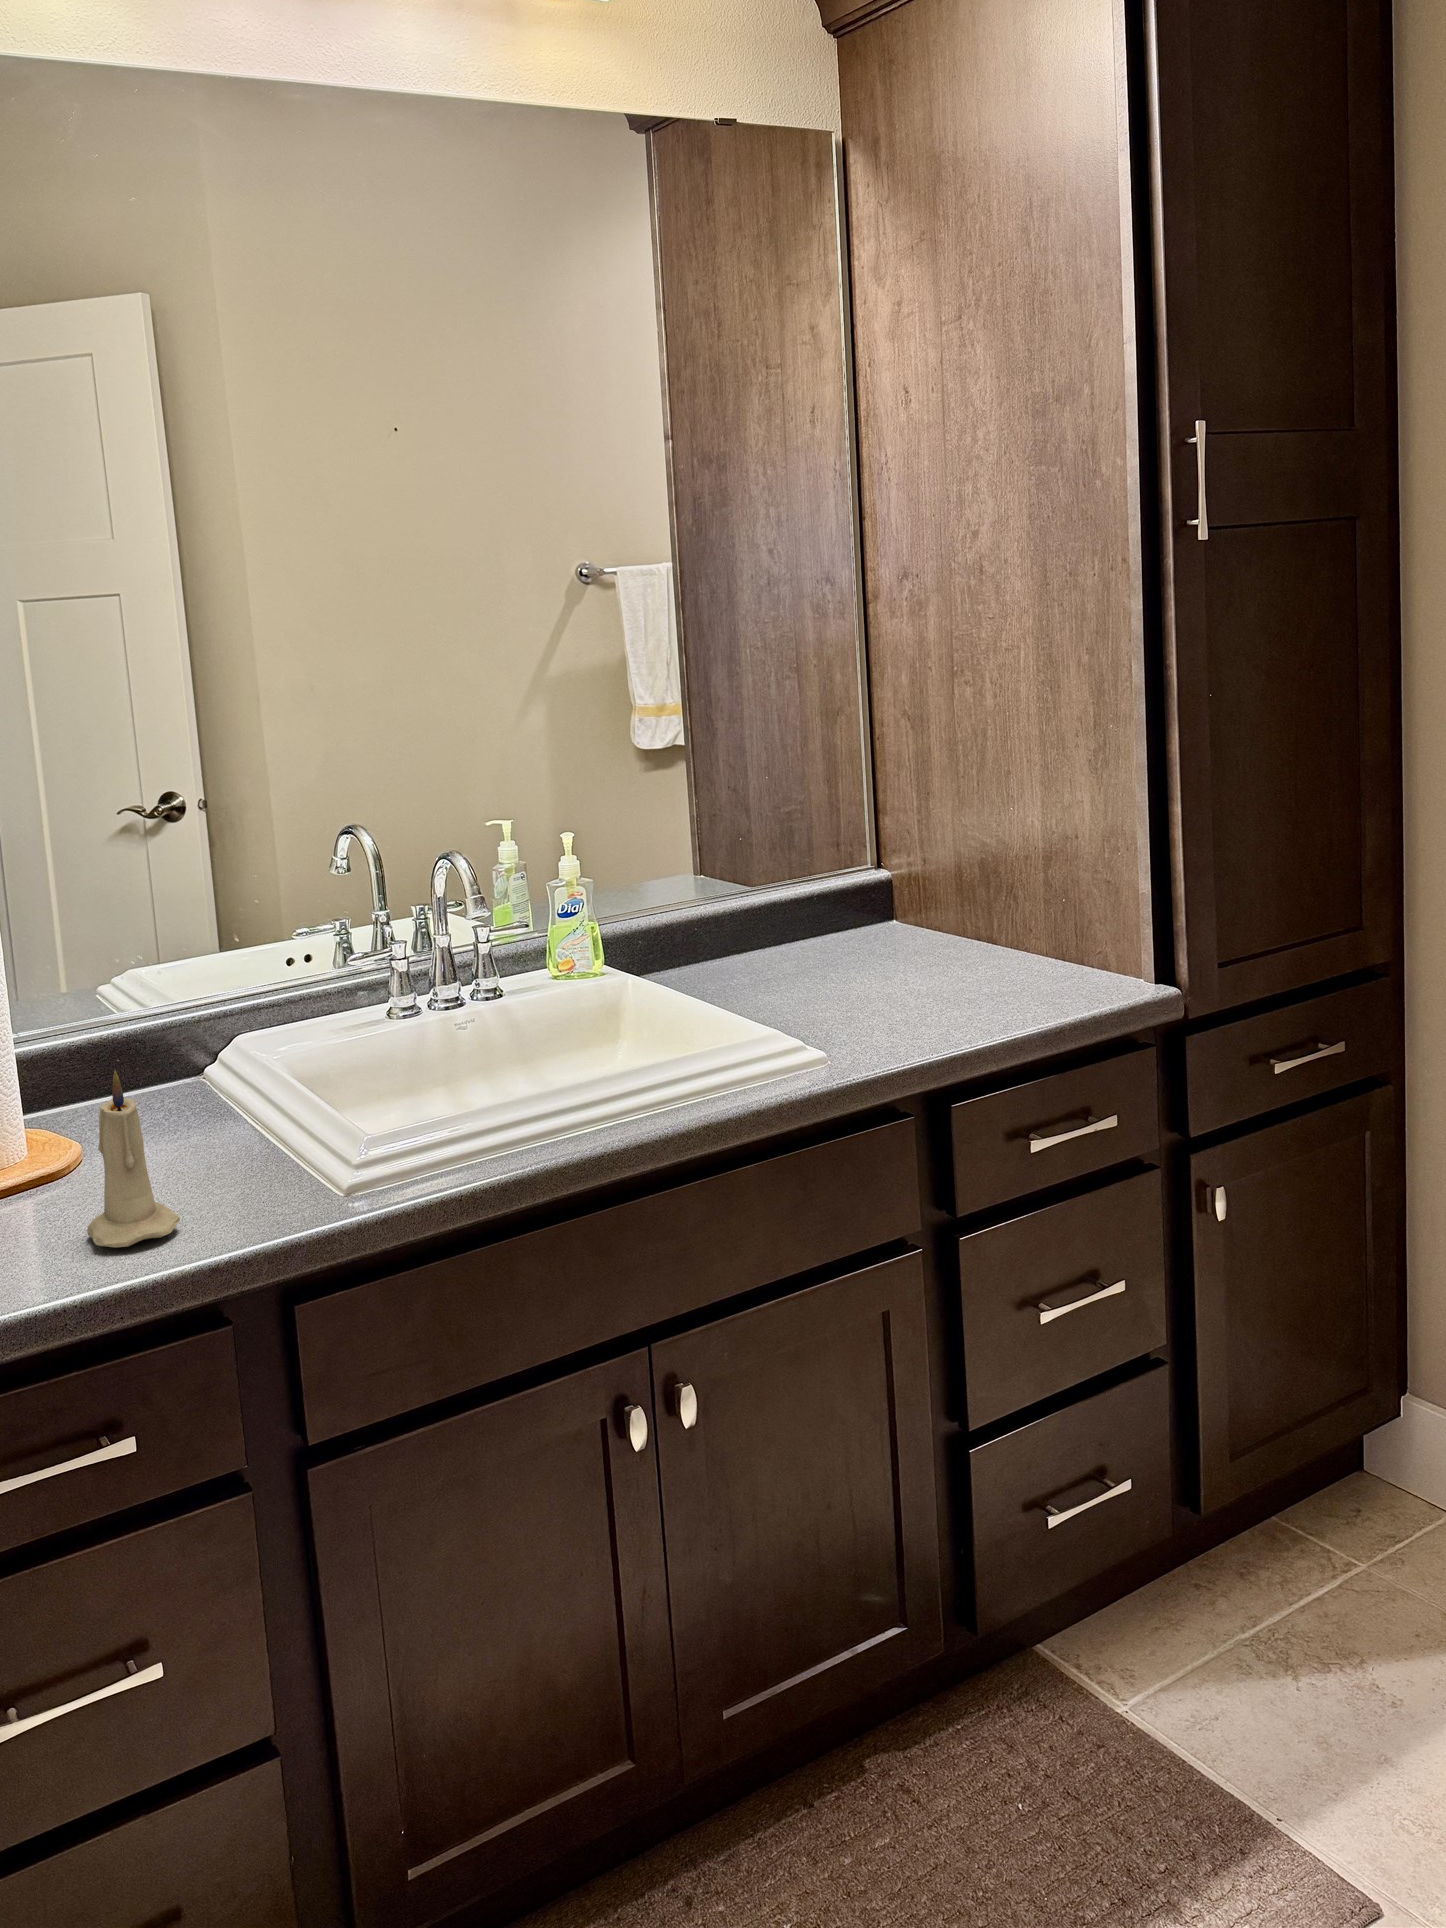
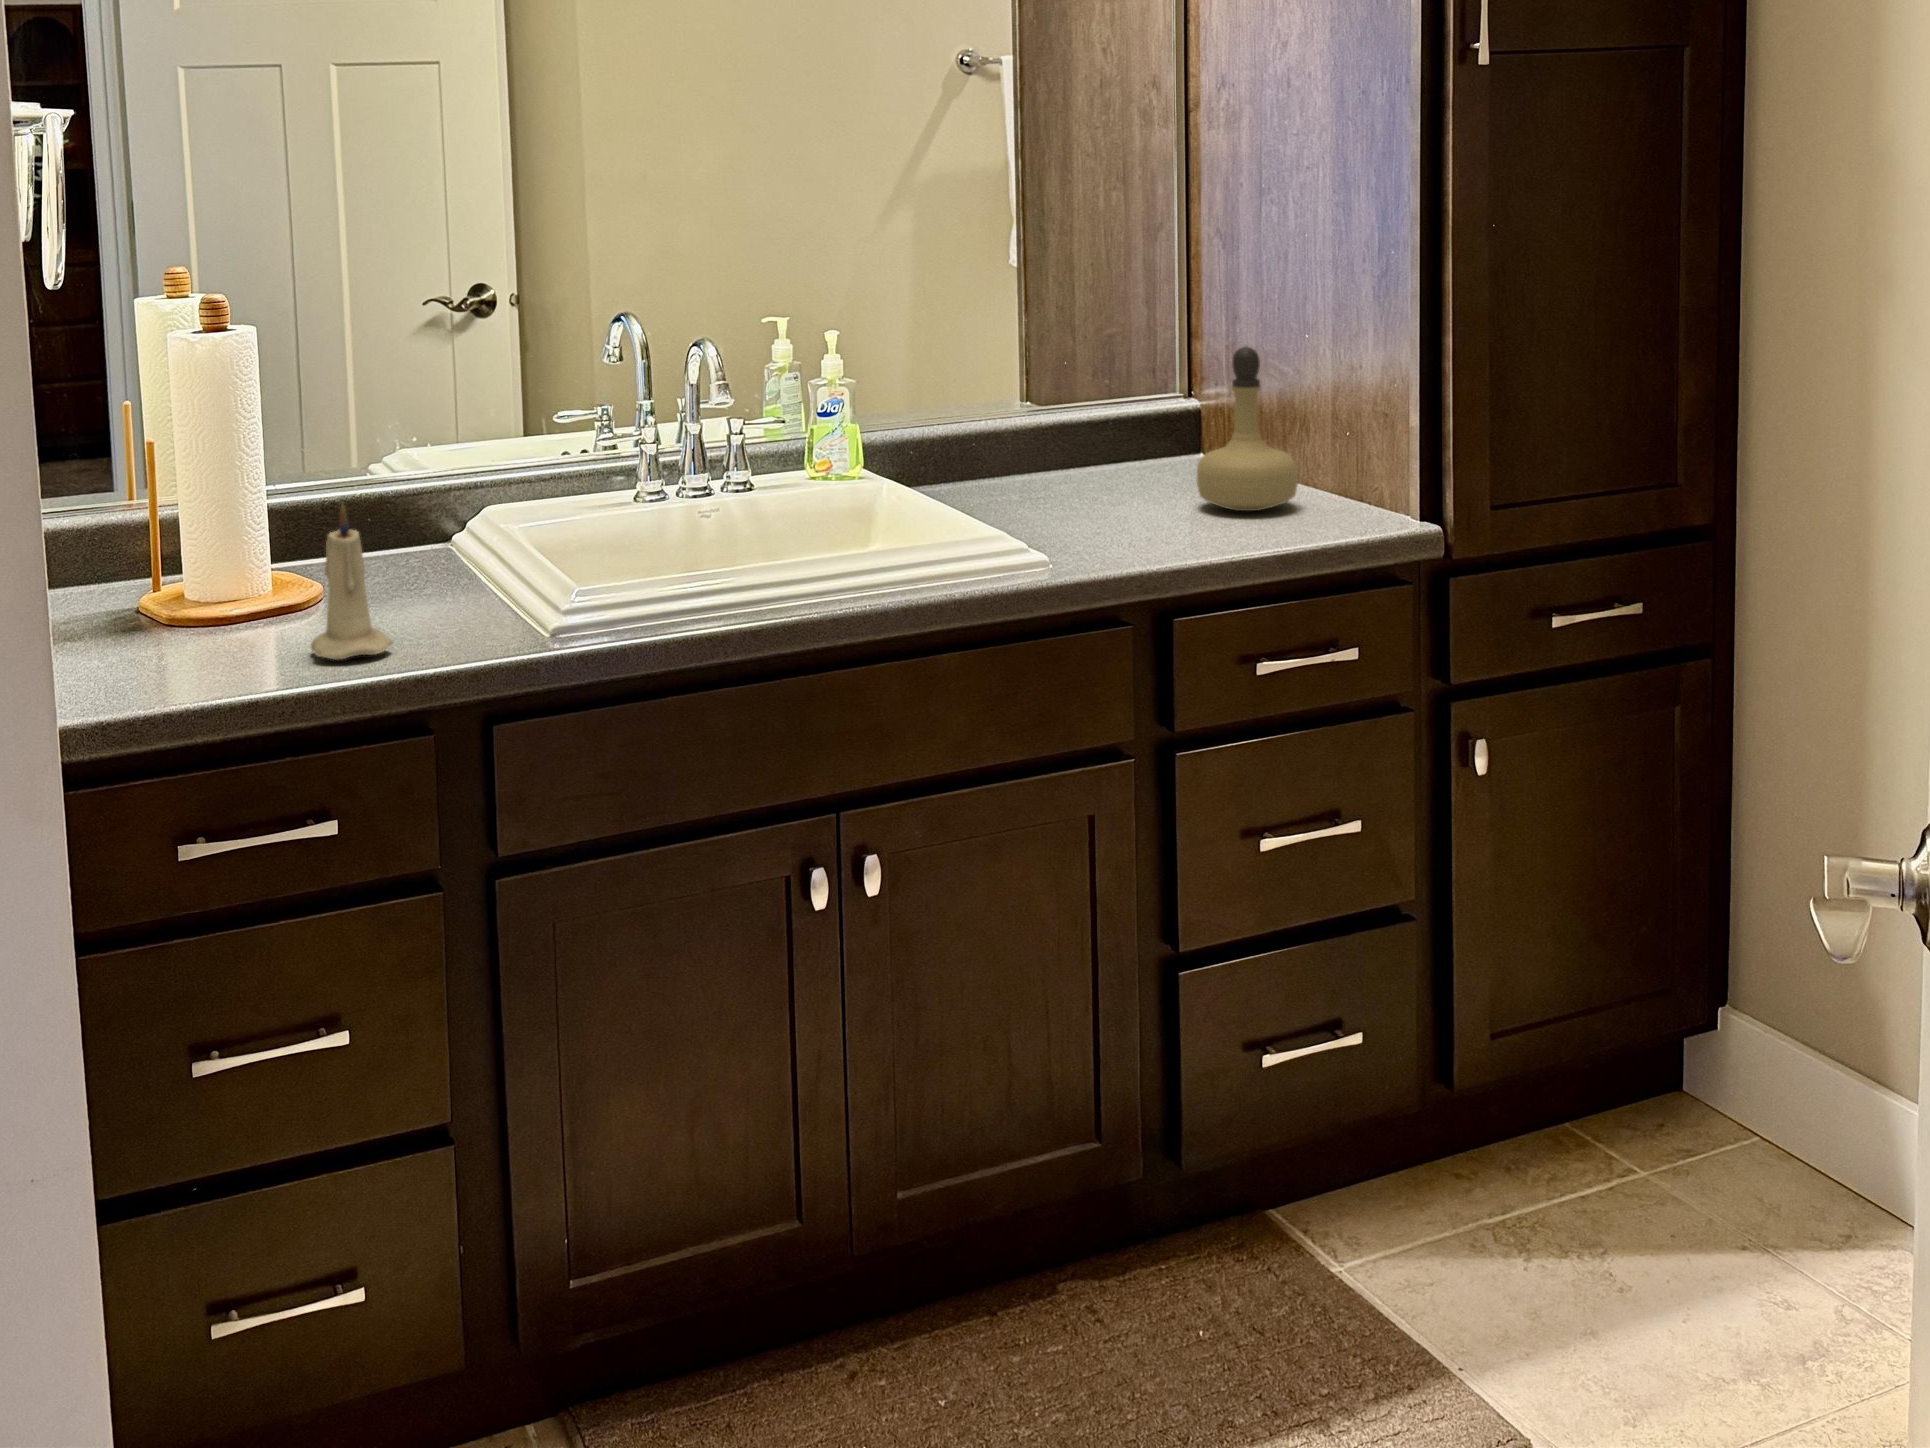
perfume bottle: none [927,824,1025,982] -> present [1197,347,1298,511]

